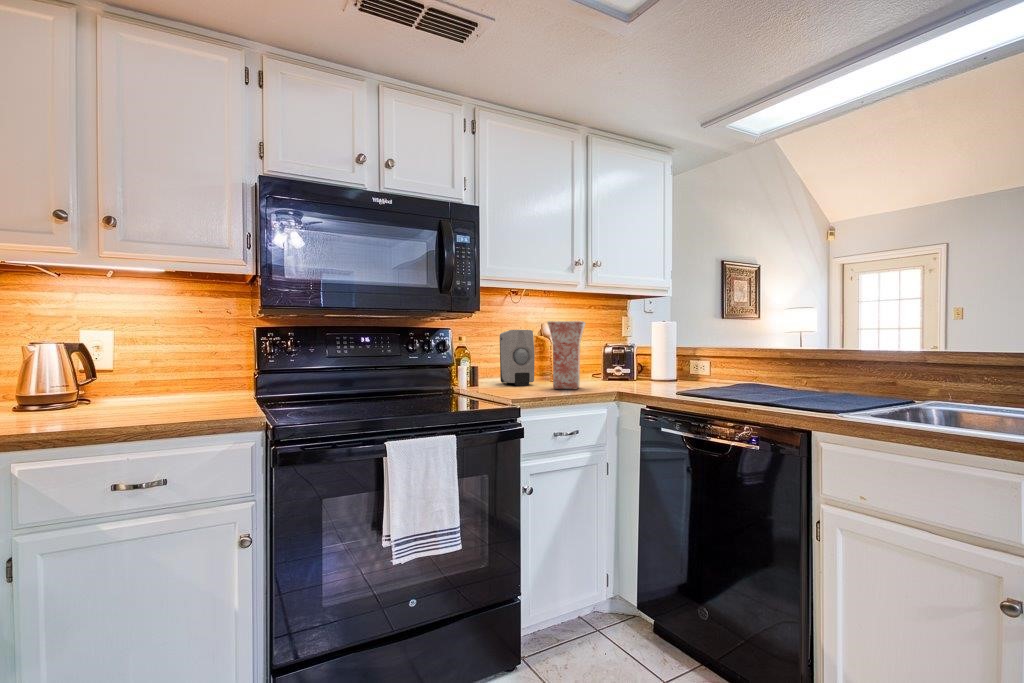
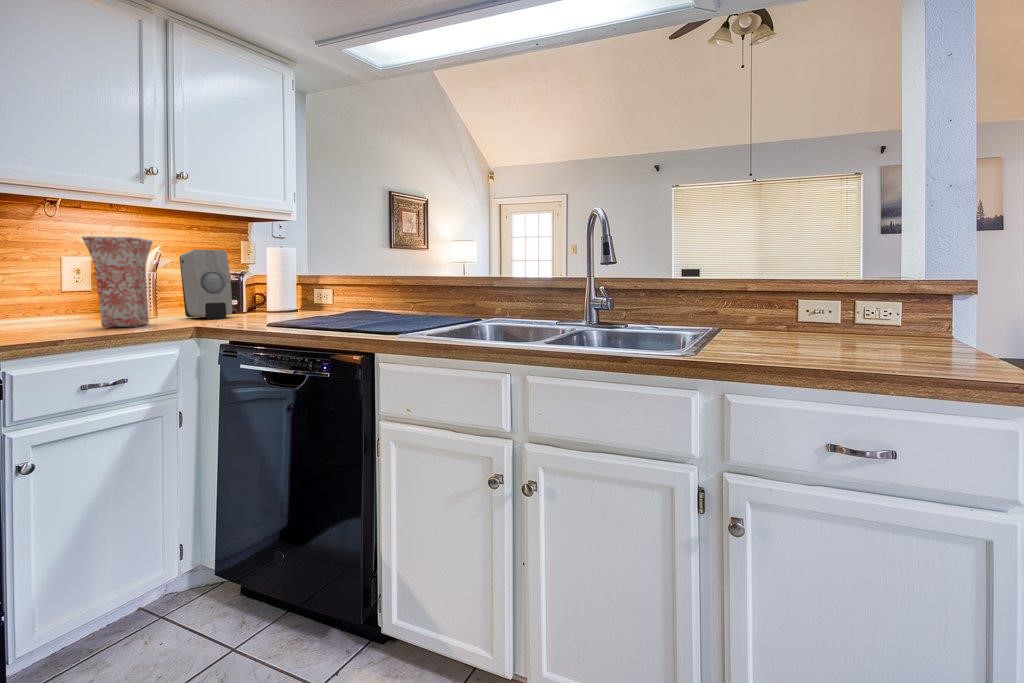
soap dispenser: present [500,330,535,386] -> present [180,249,232,319]

